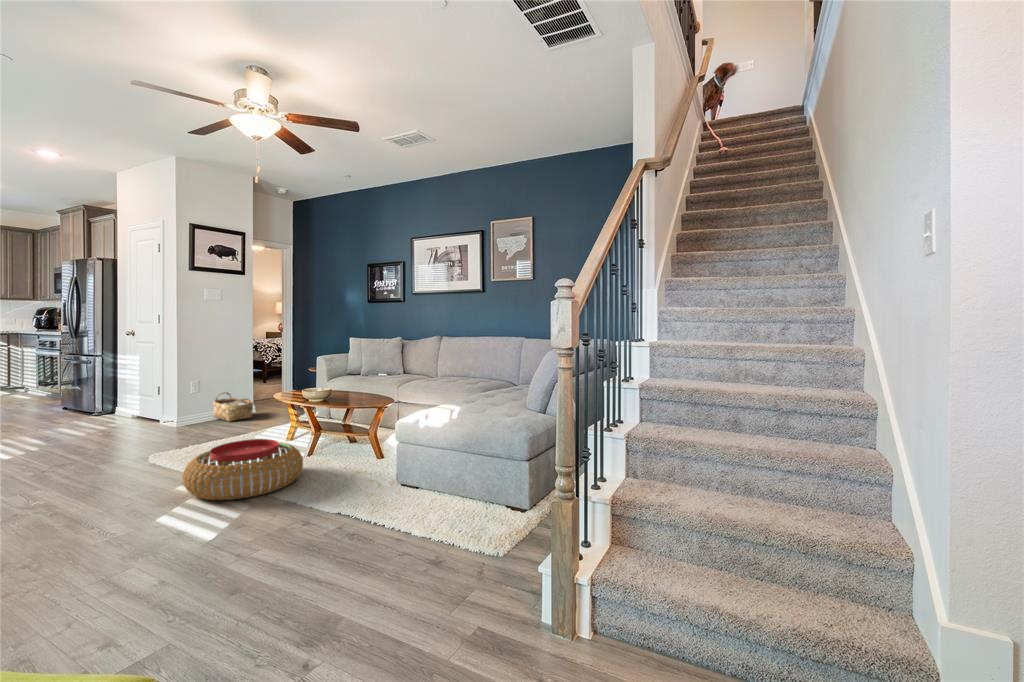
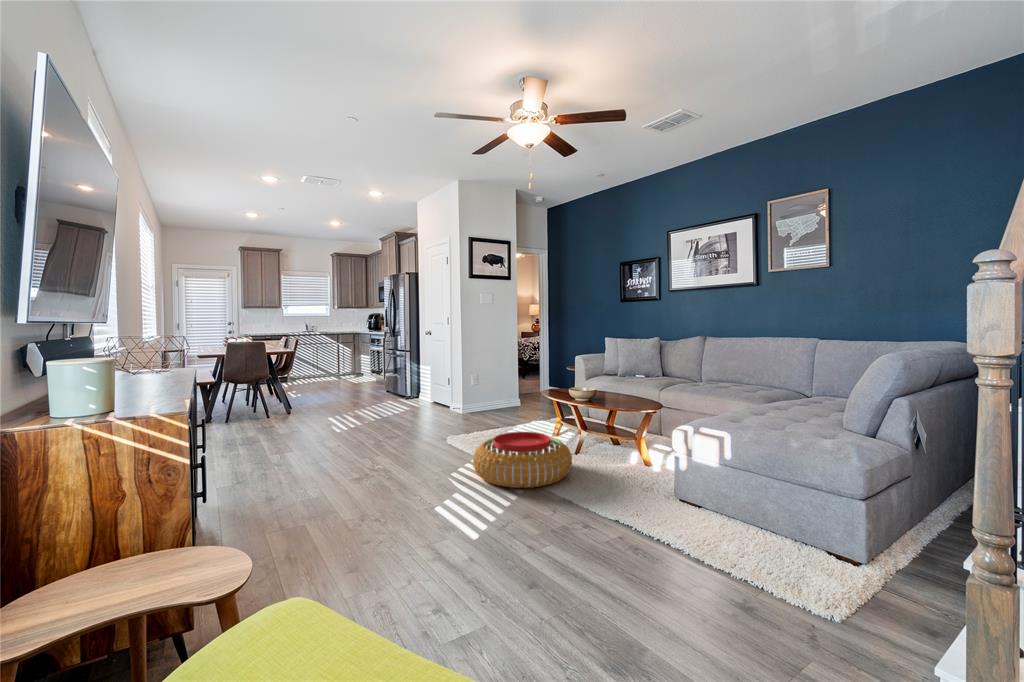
woven basket: present [213,392,253,422] -> none [487,385,518,412]

